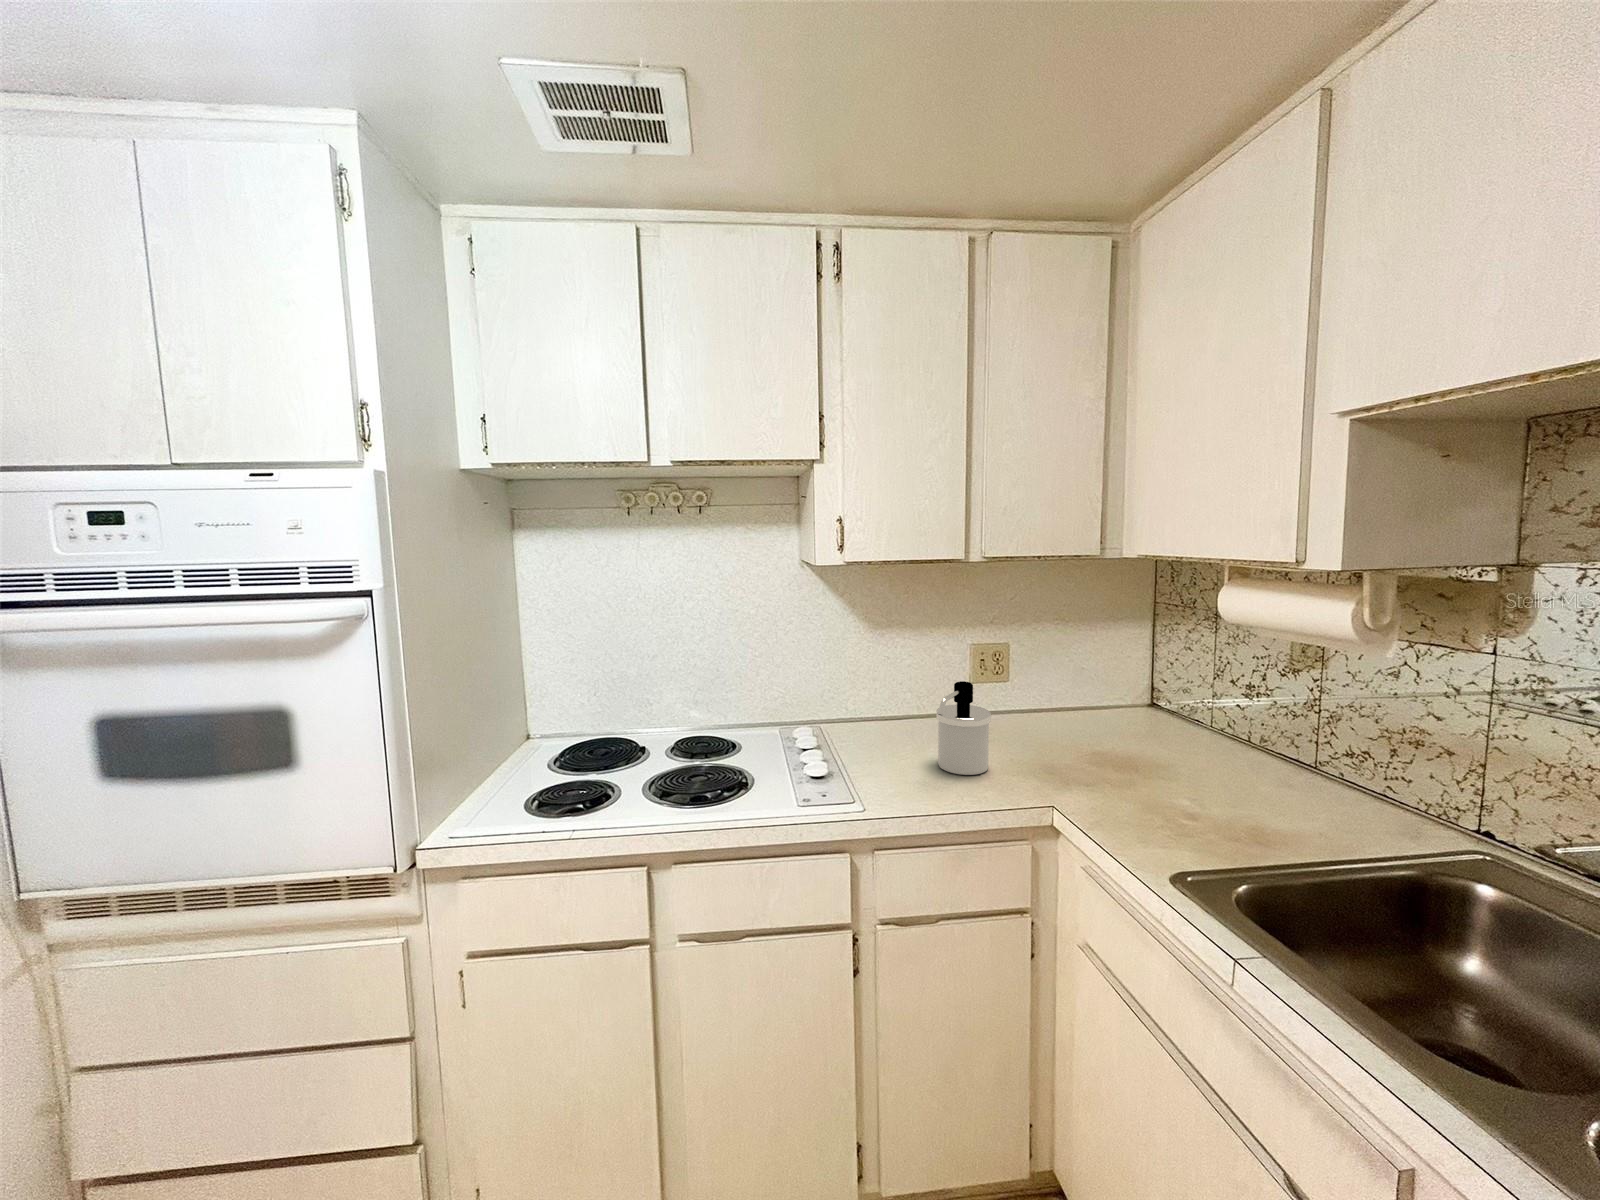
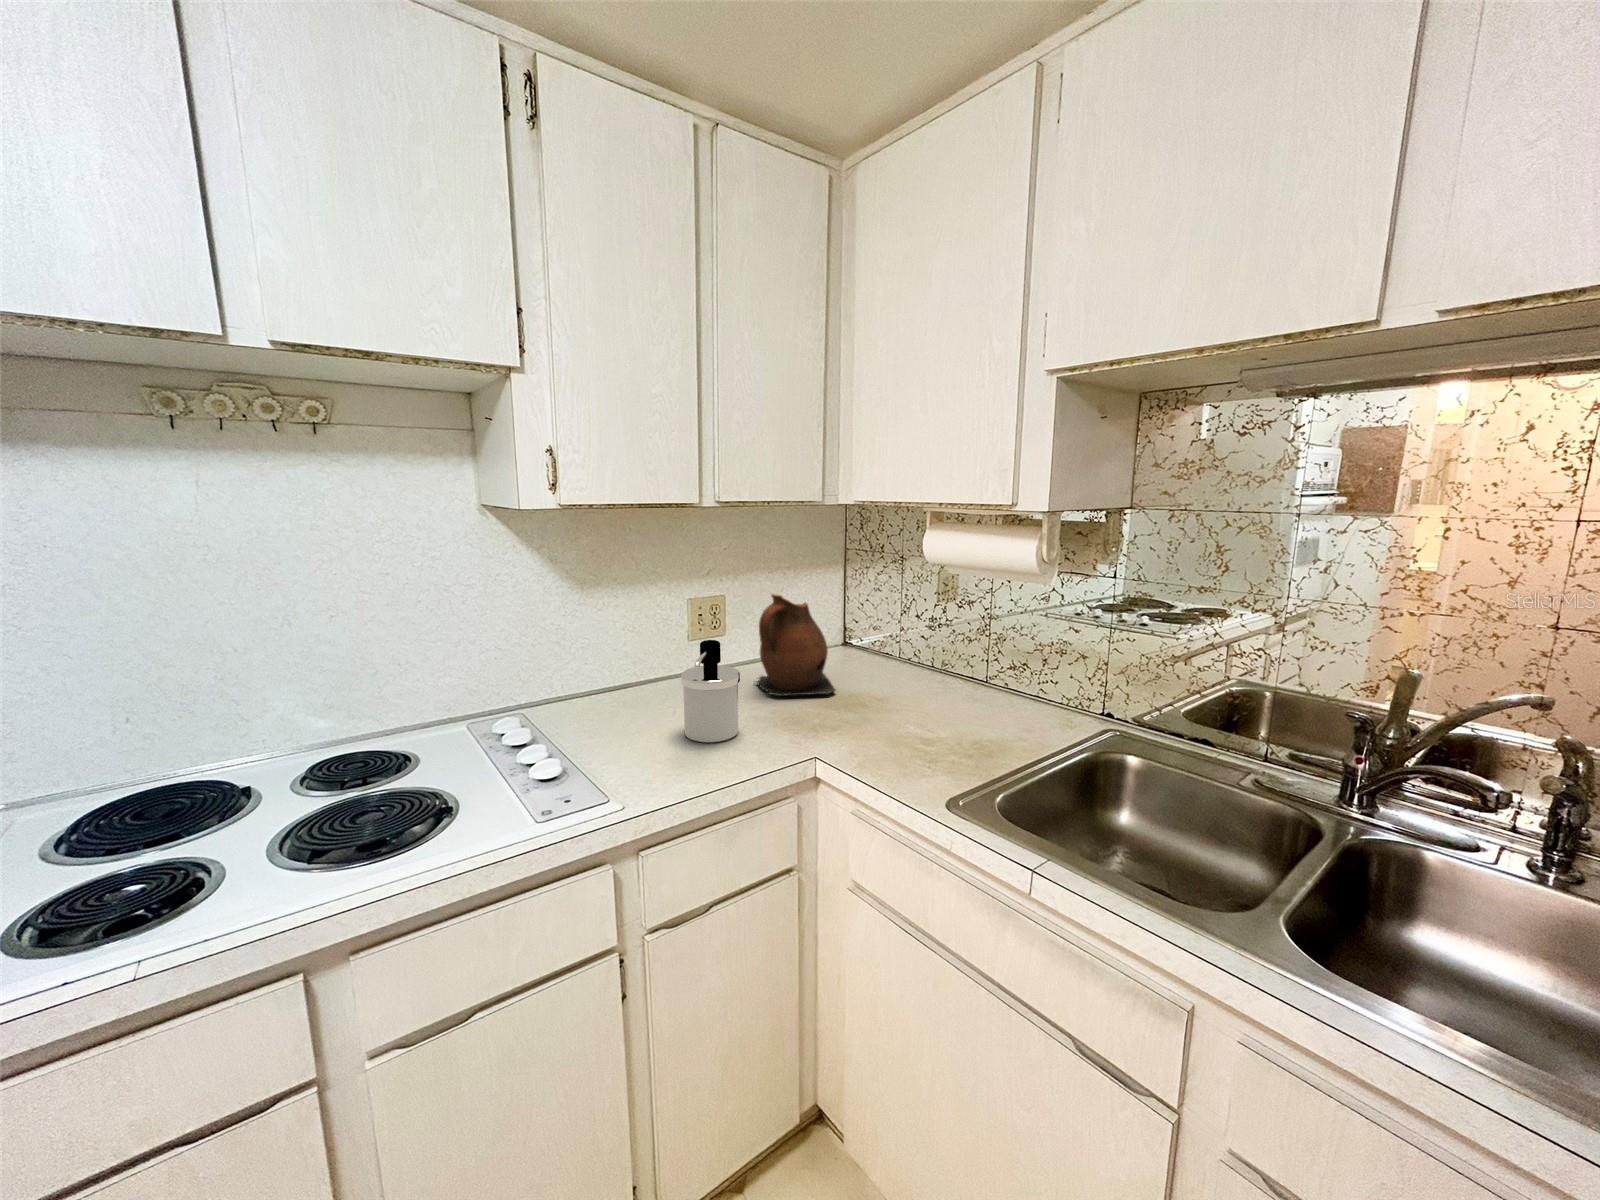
ceramic pitcher: none [1024,645,1107,752] -> present [757,594,835,696]

